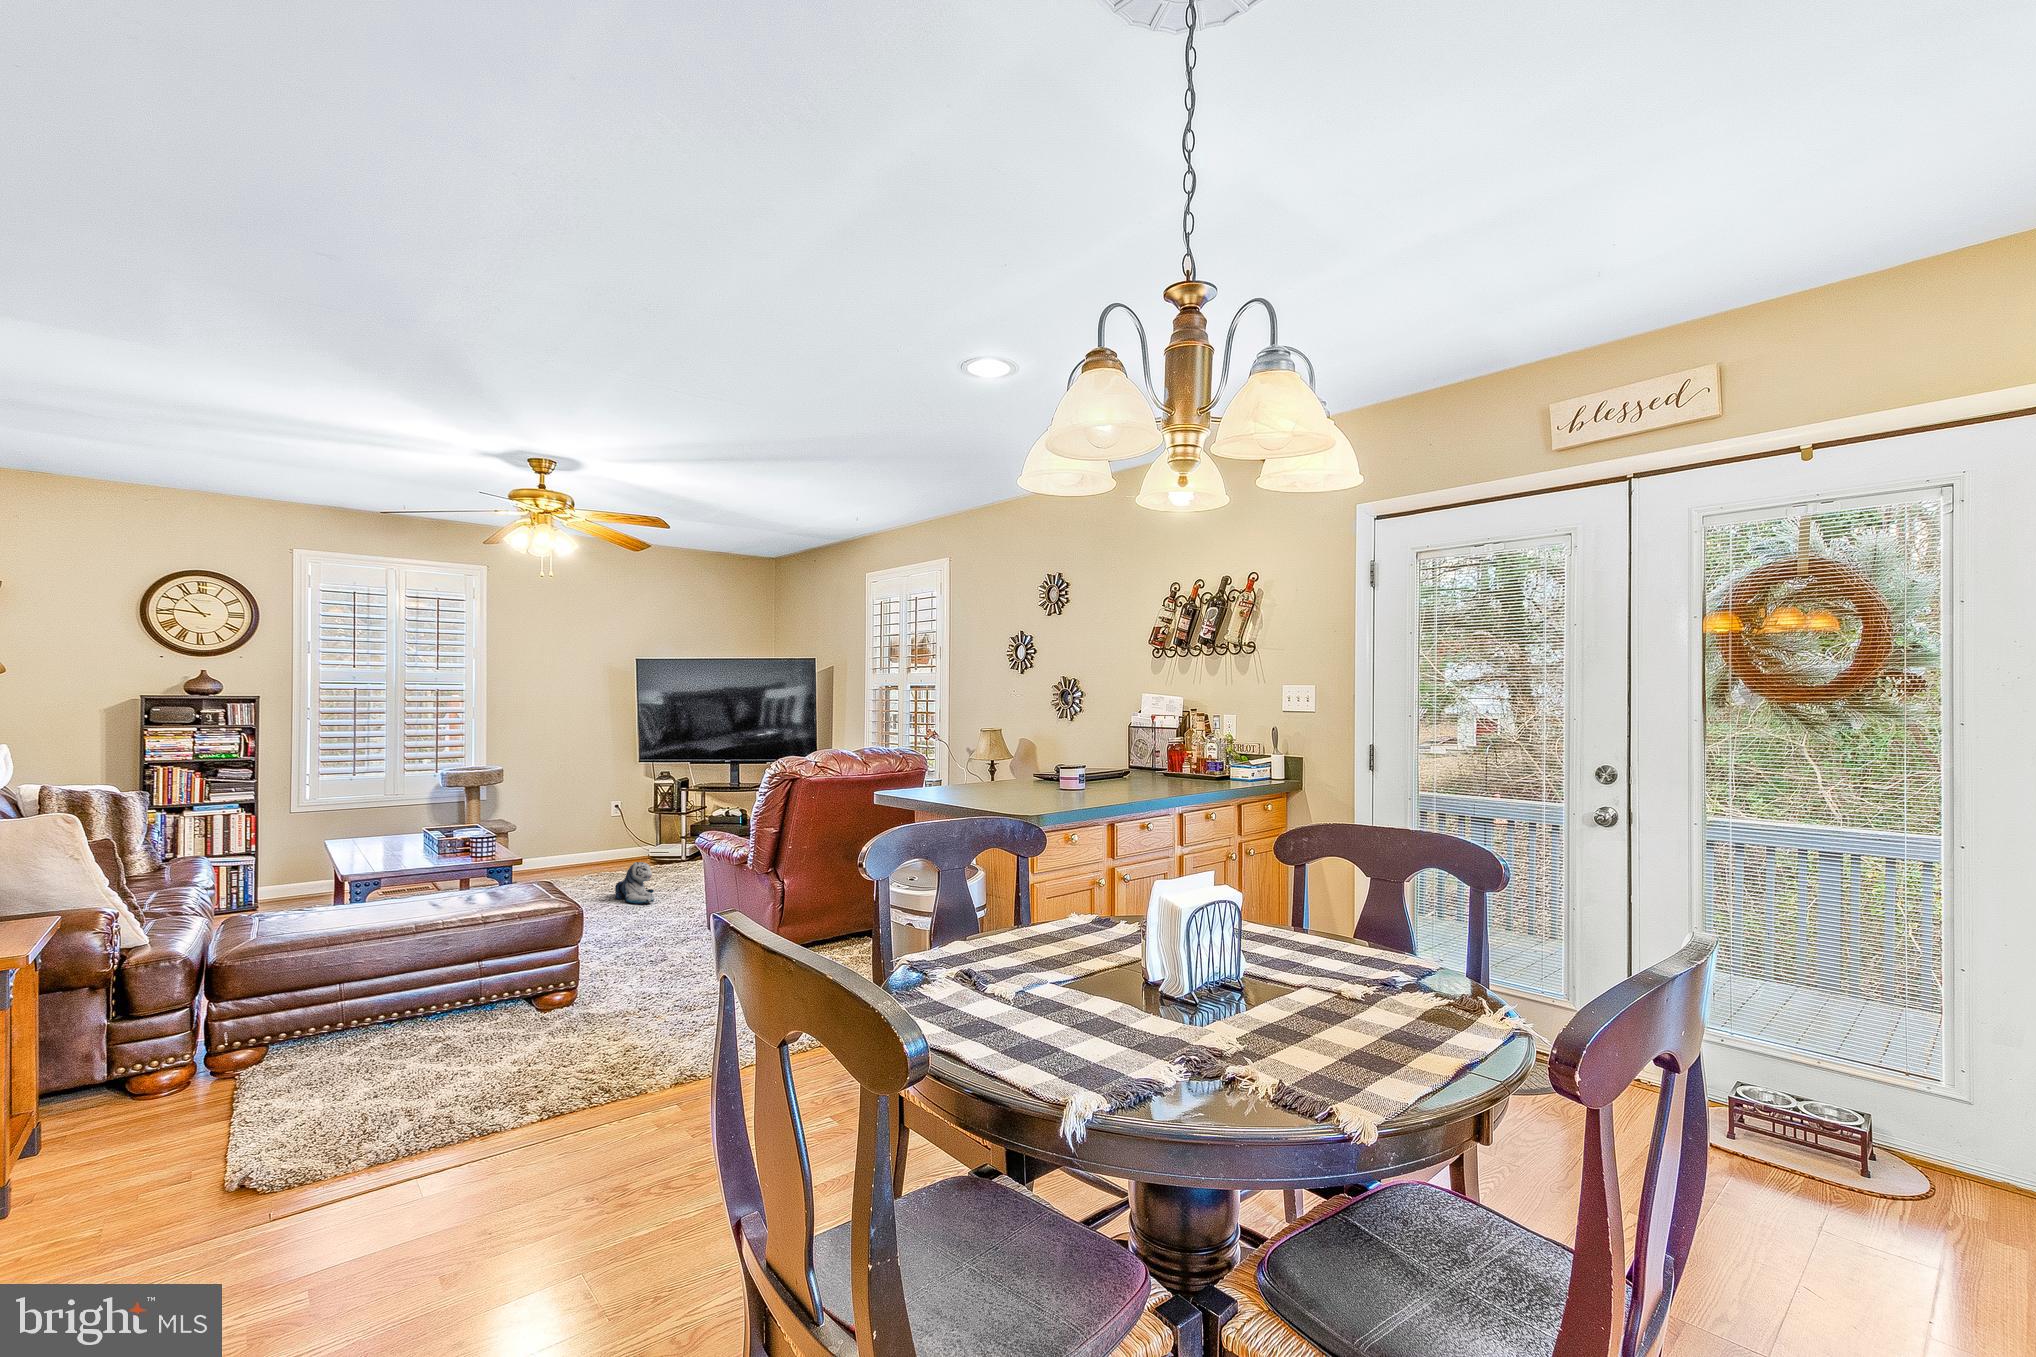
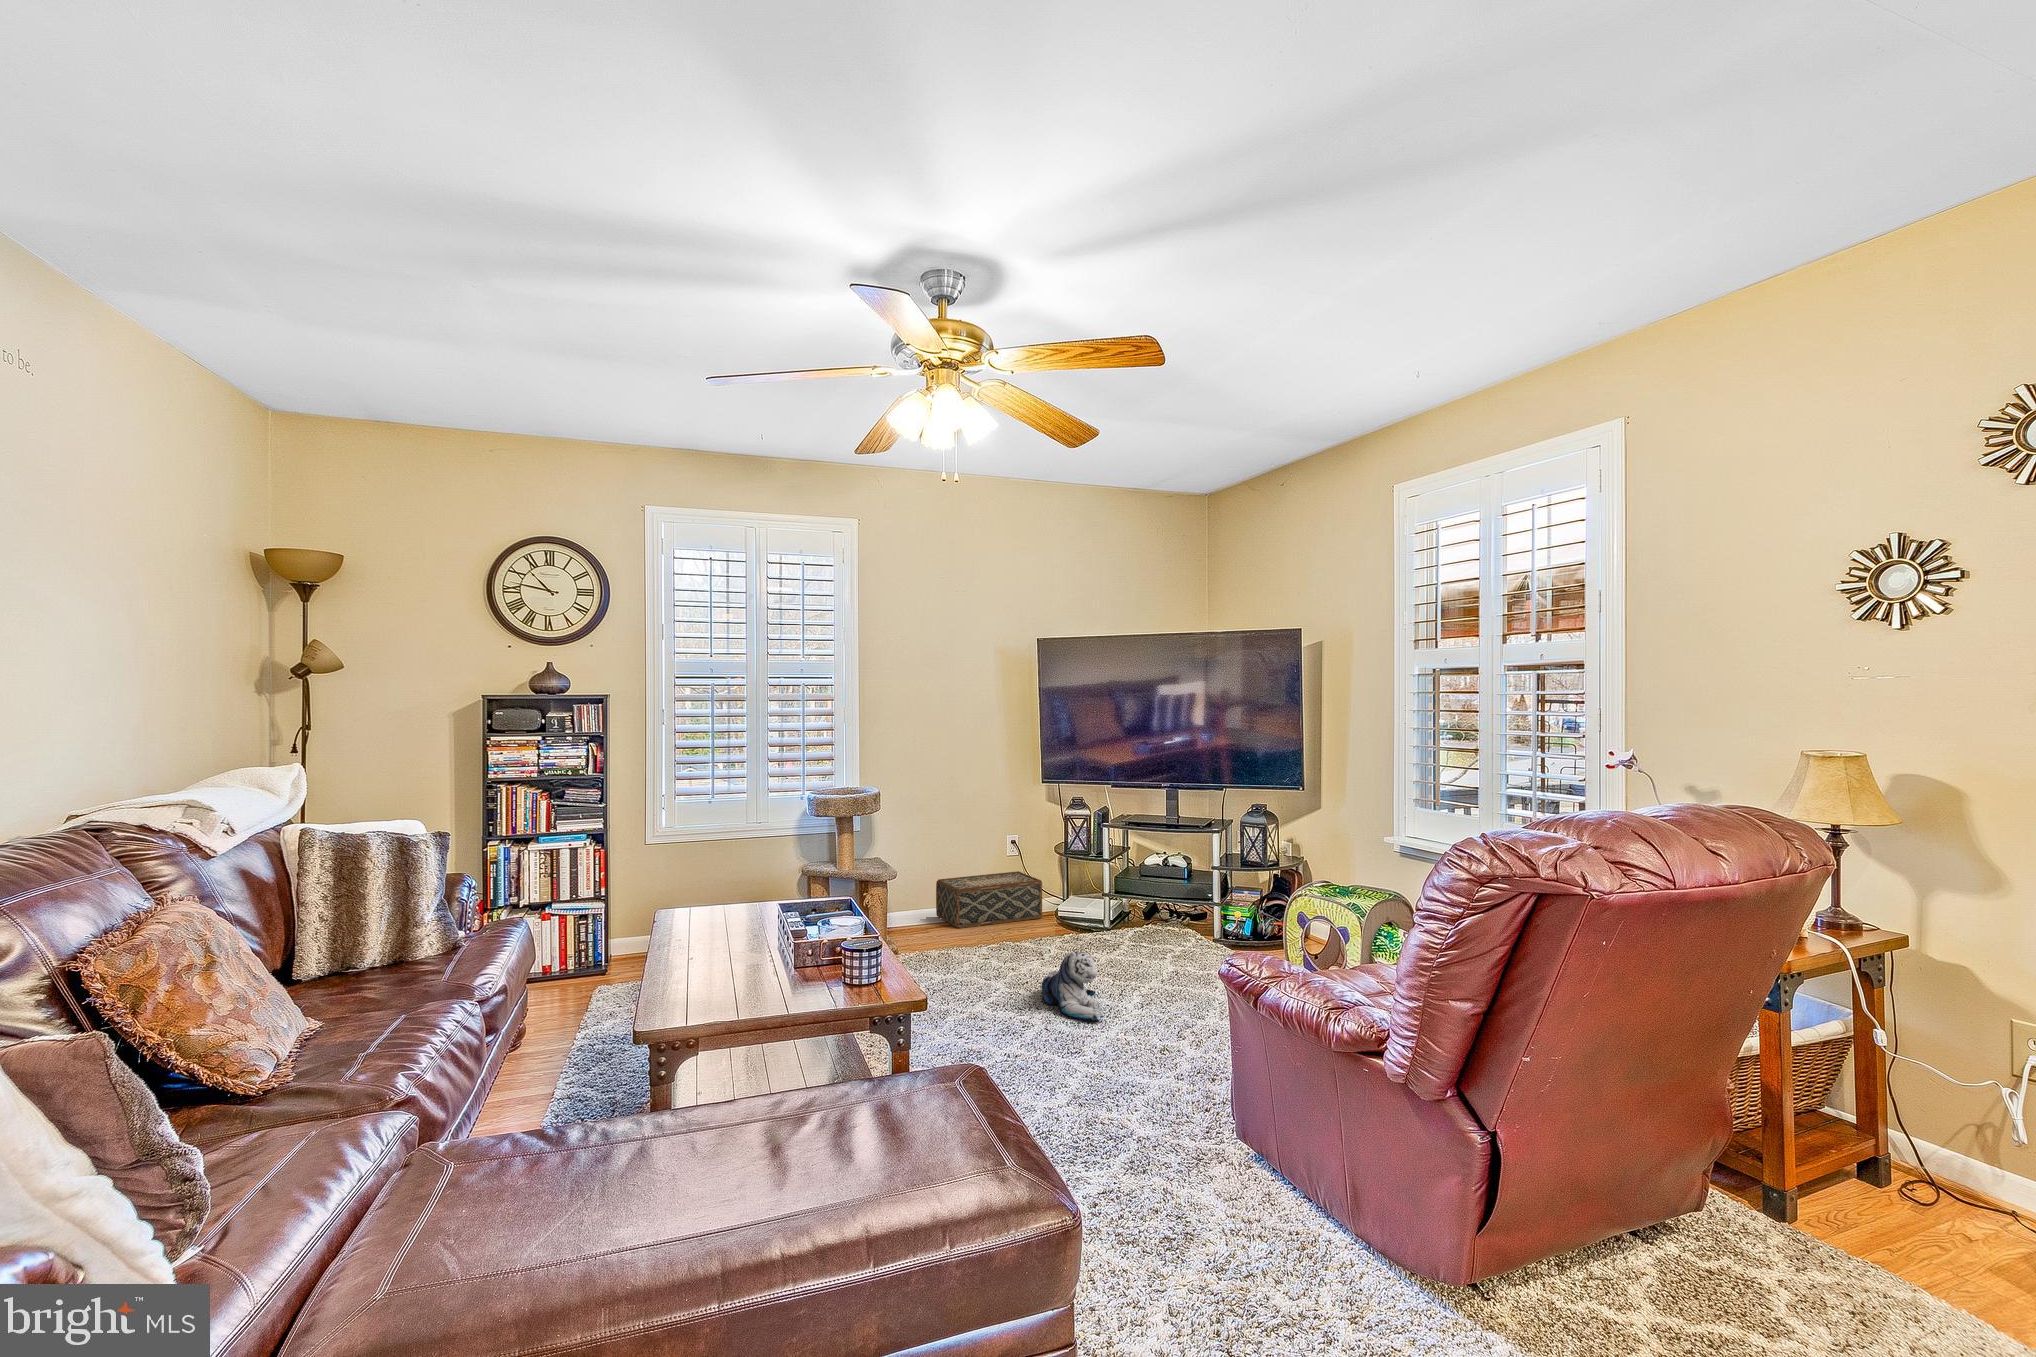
woven basket: none [549,827,635,867] -> present [936,871,1042,928]

